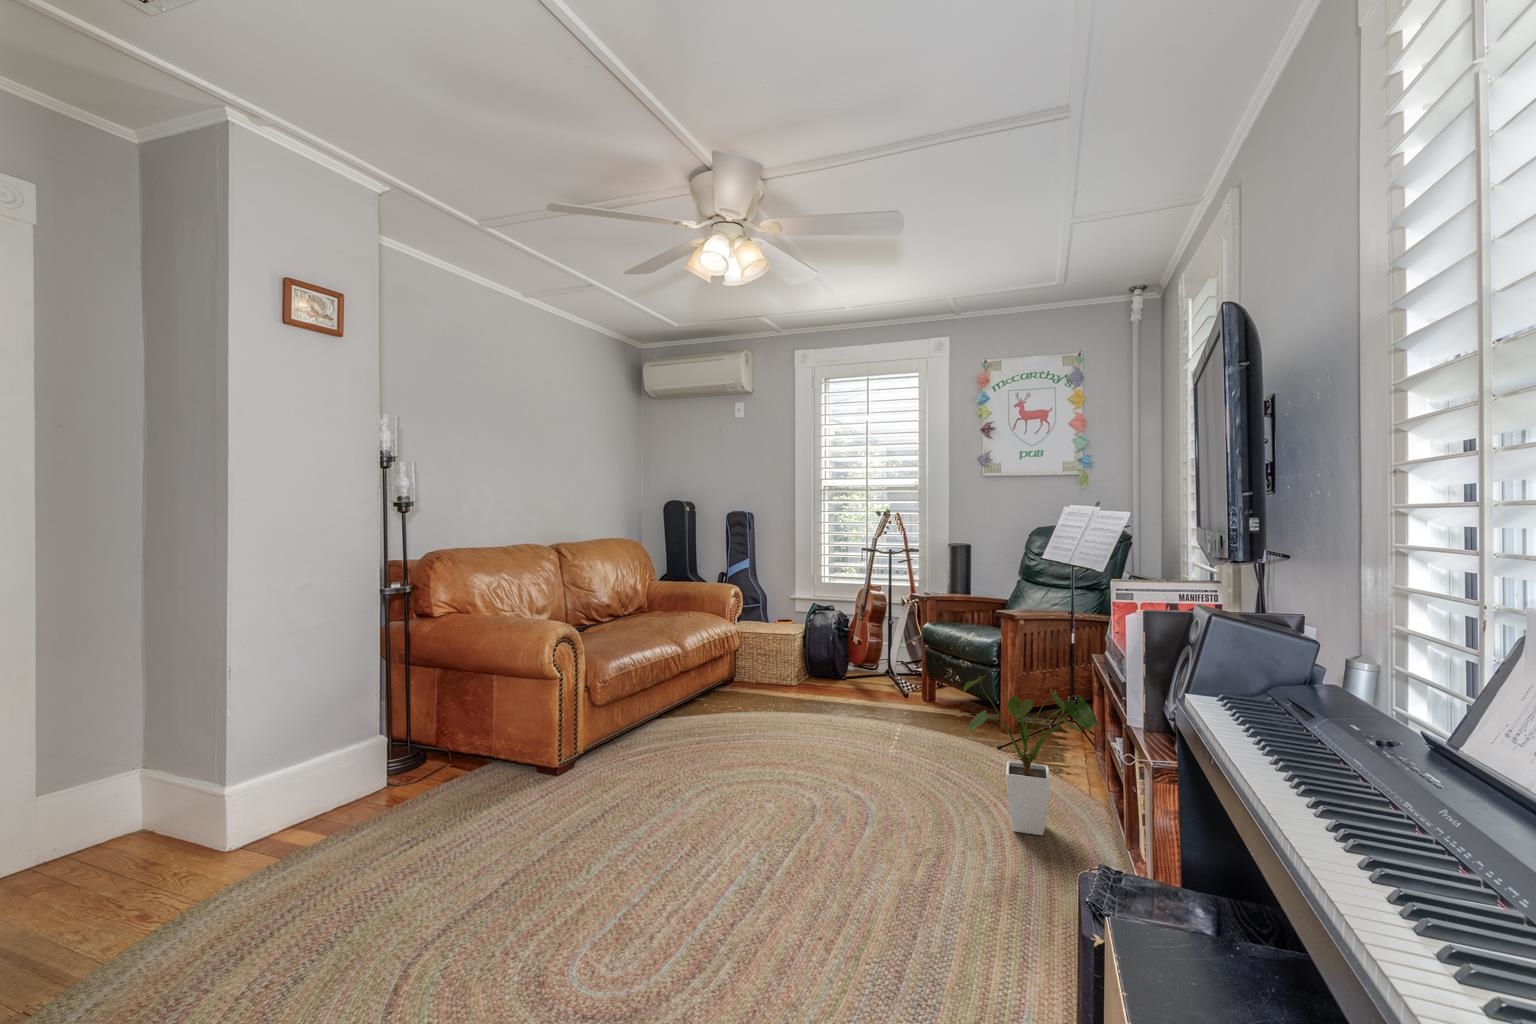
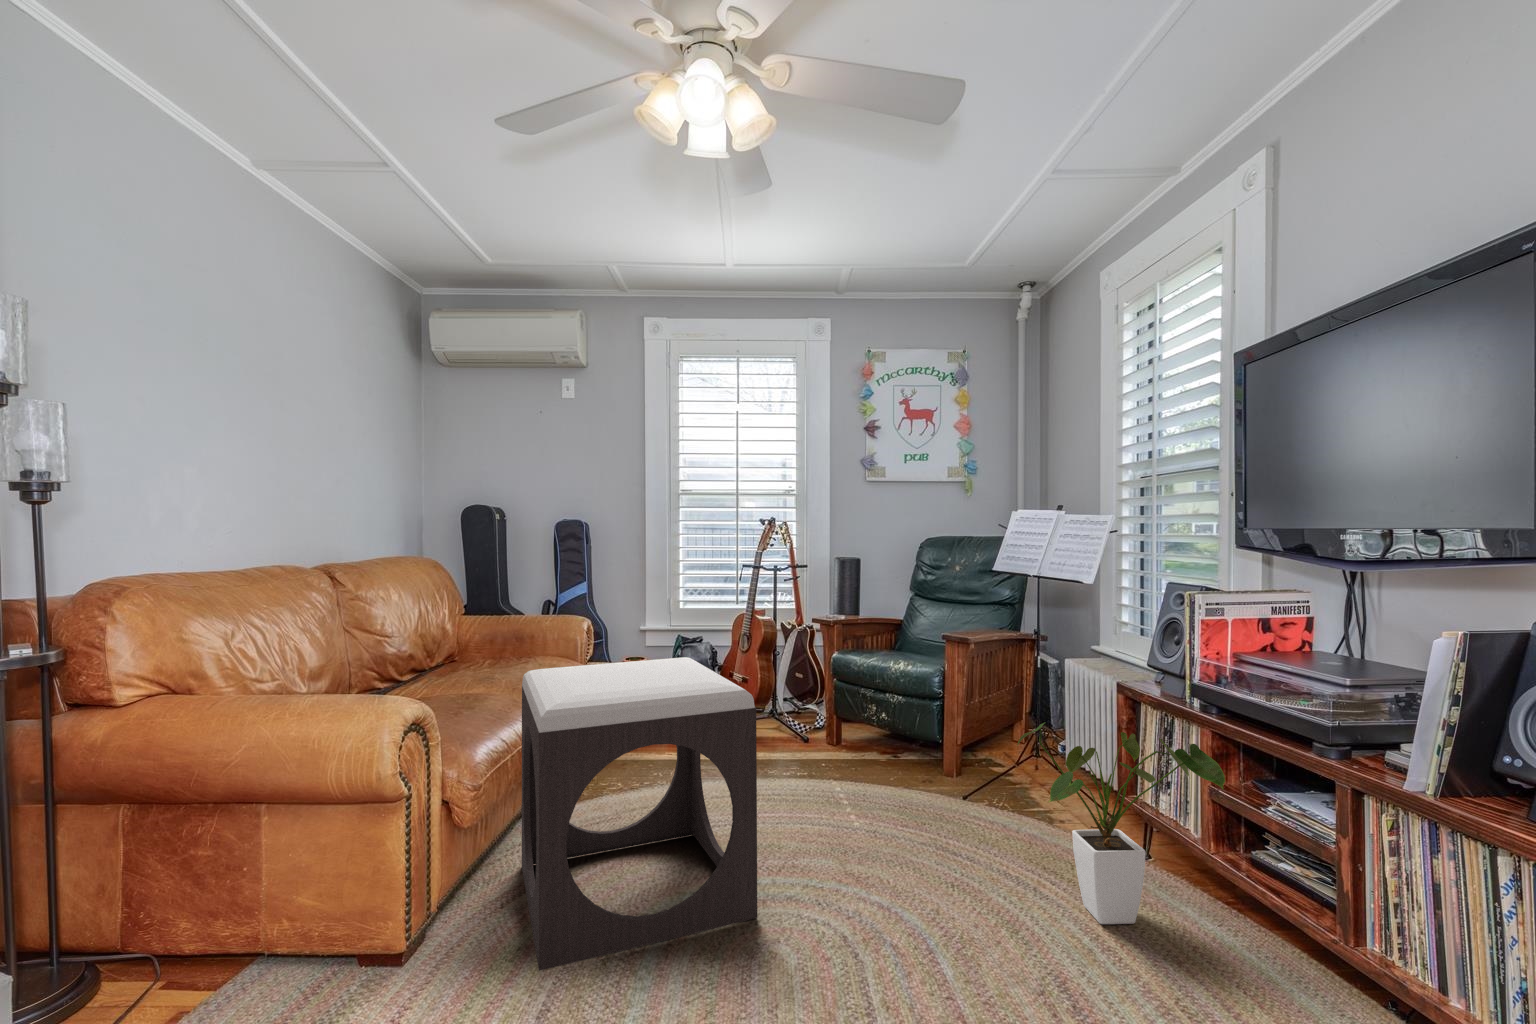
footstool: none [627,614,771,791] -> present [522,657,757,971]

